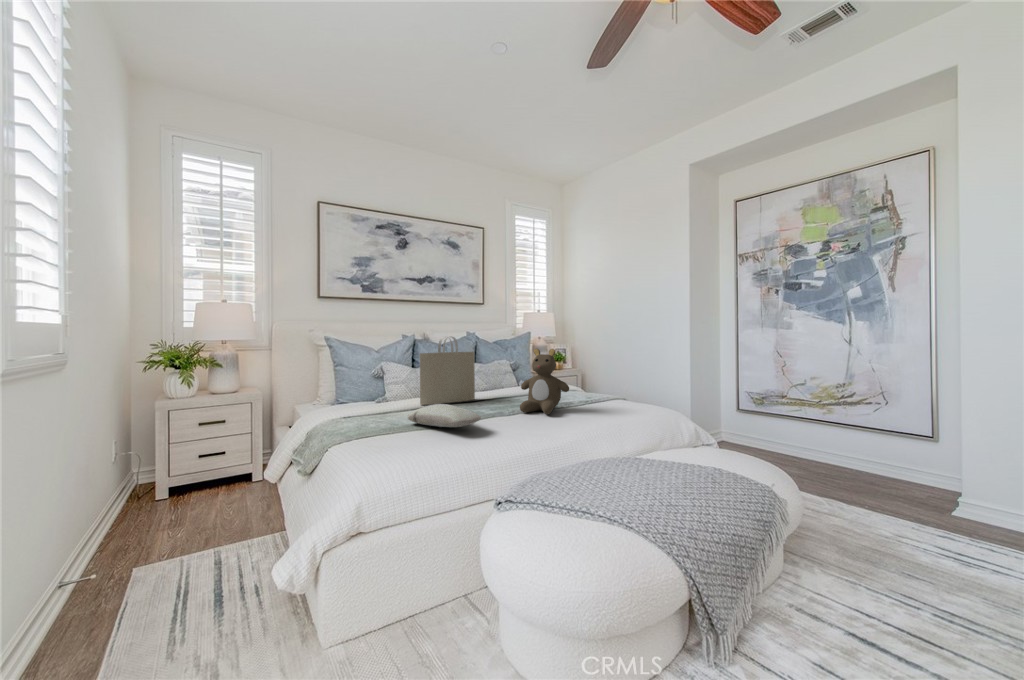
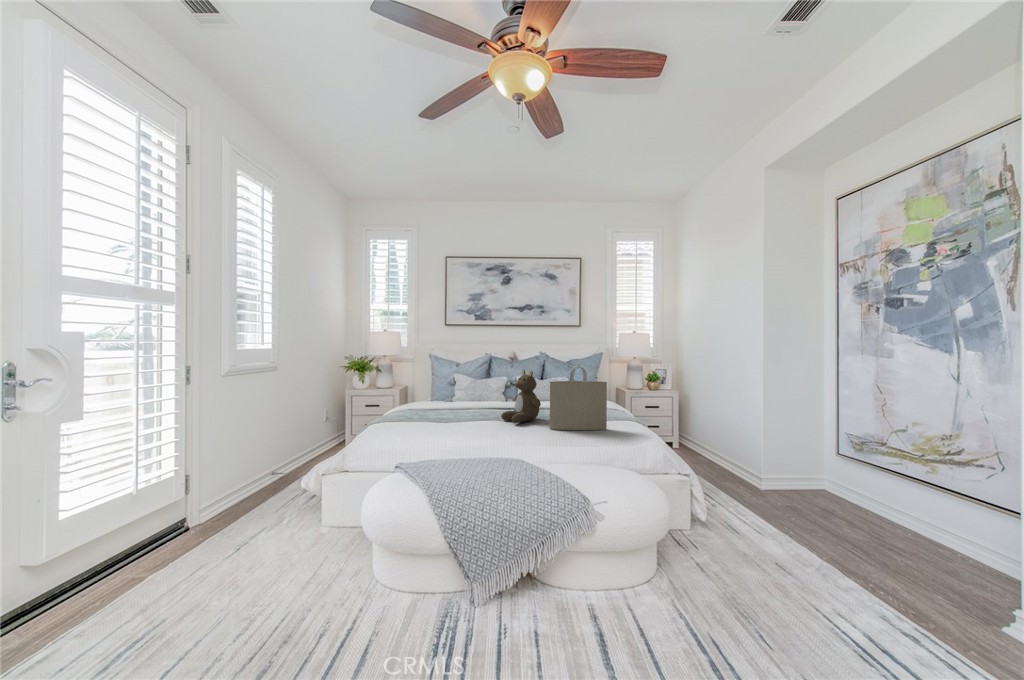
tote bag: present [420,337,475,405] -> present [550,366,607,430]
pillow: present [408,404,481,427] -> none [417,406,450,423]

